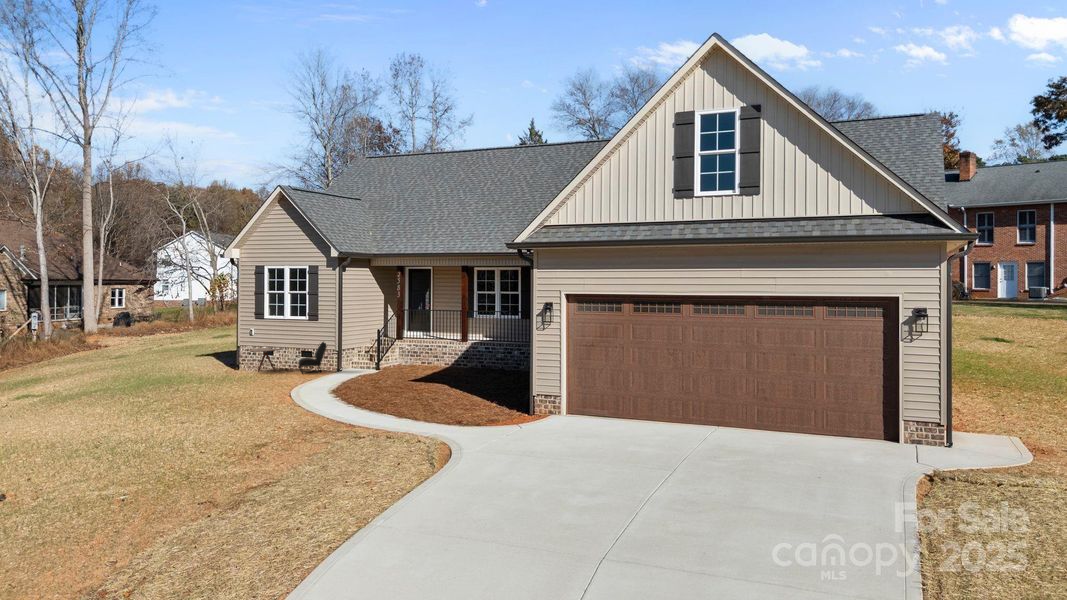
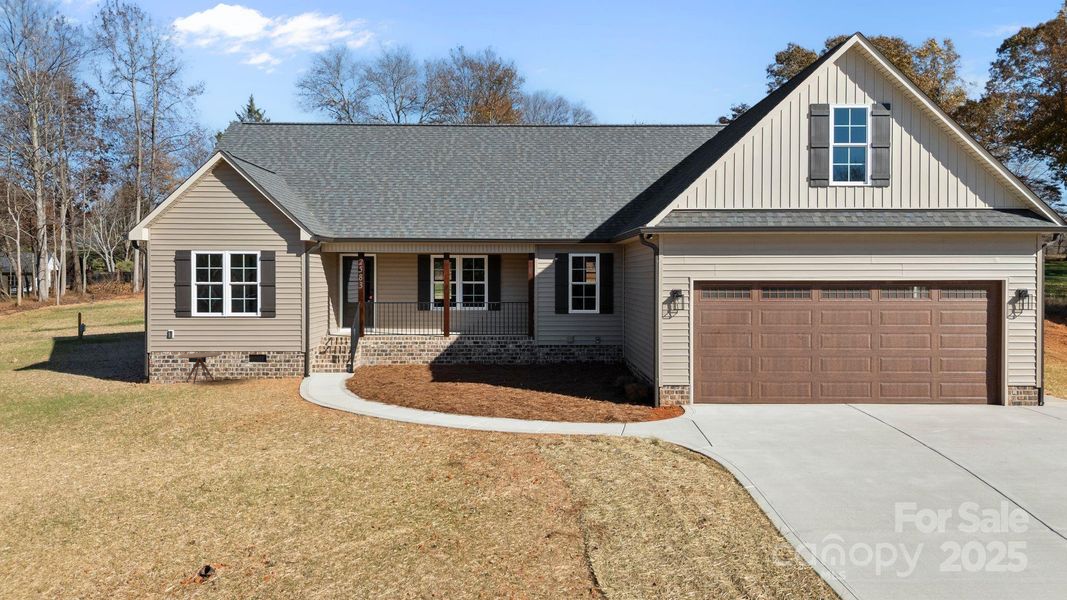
lounge chair: present [299,342,327,373] -> none [252,342,293,382]

